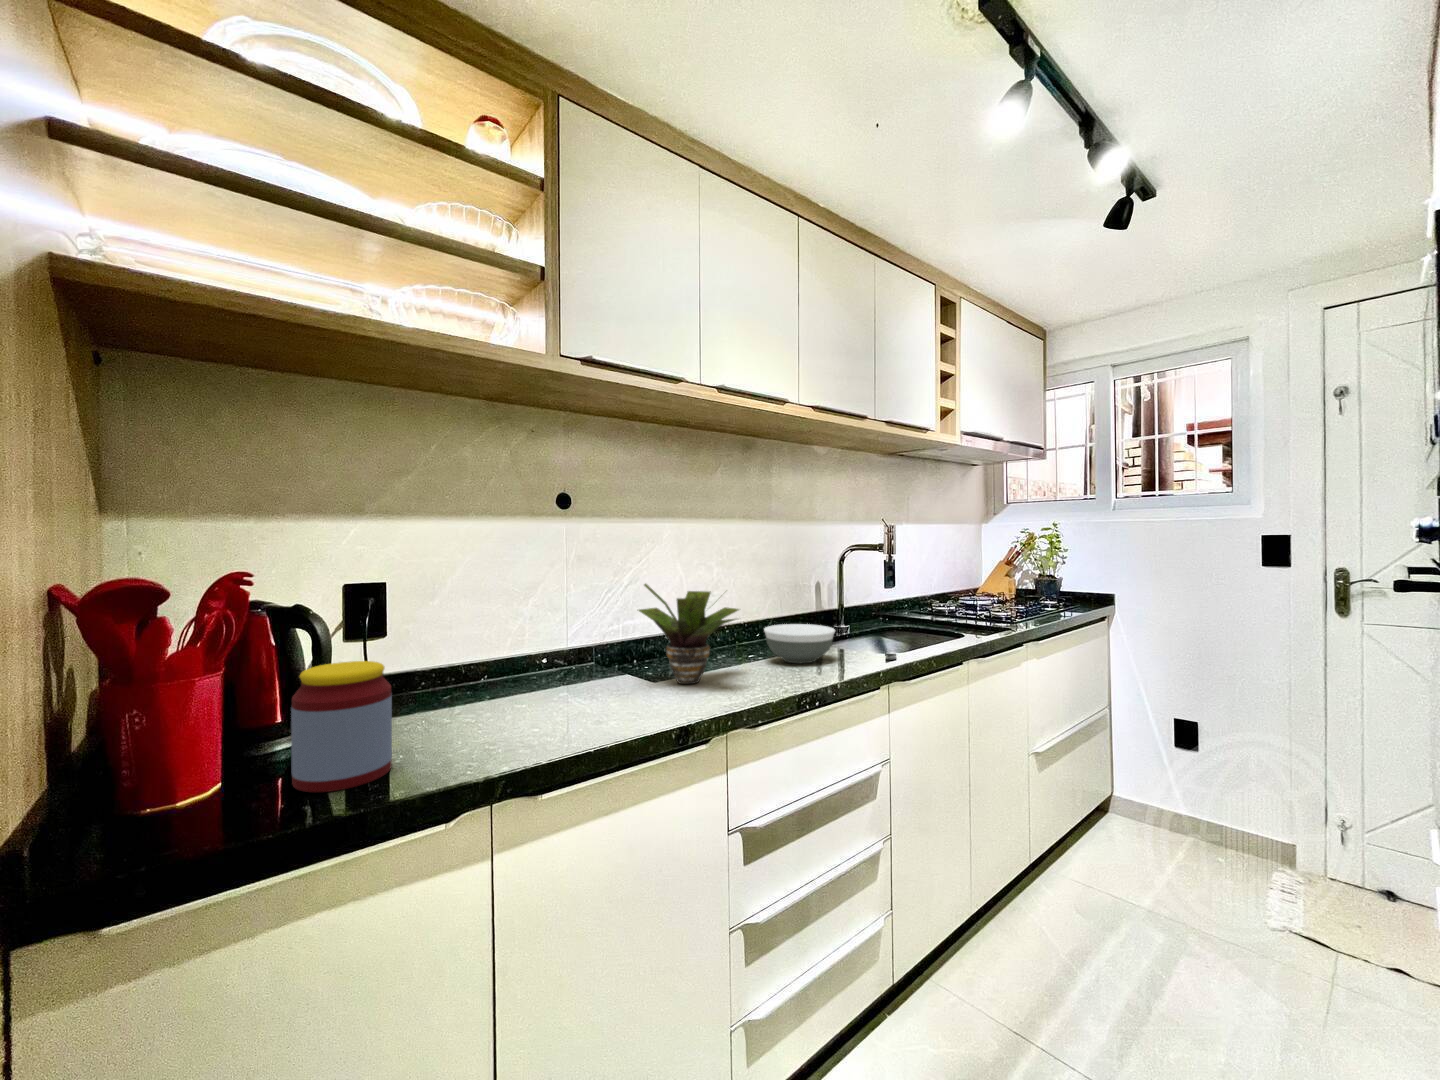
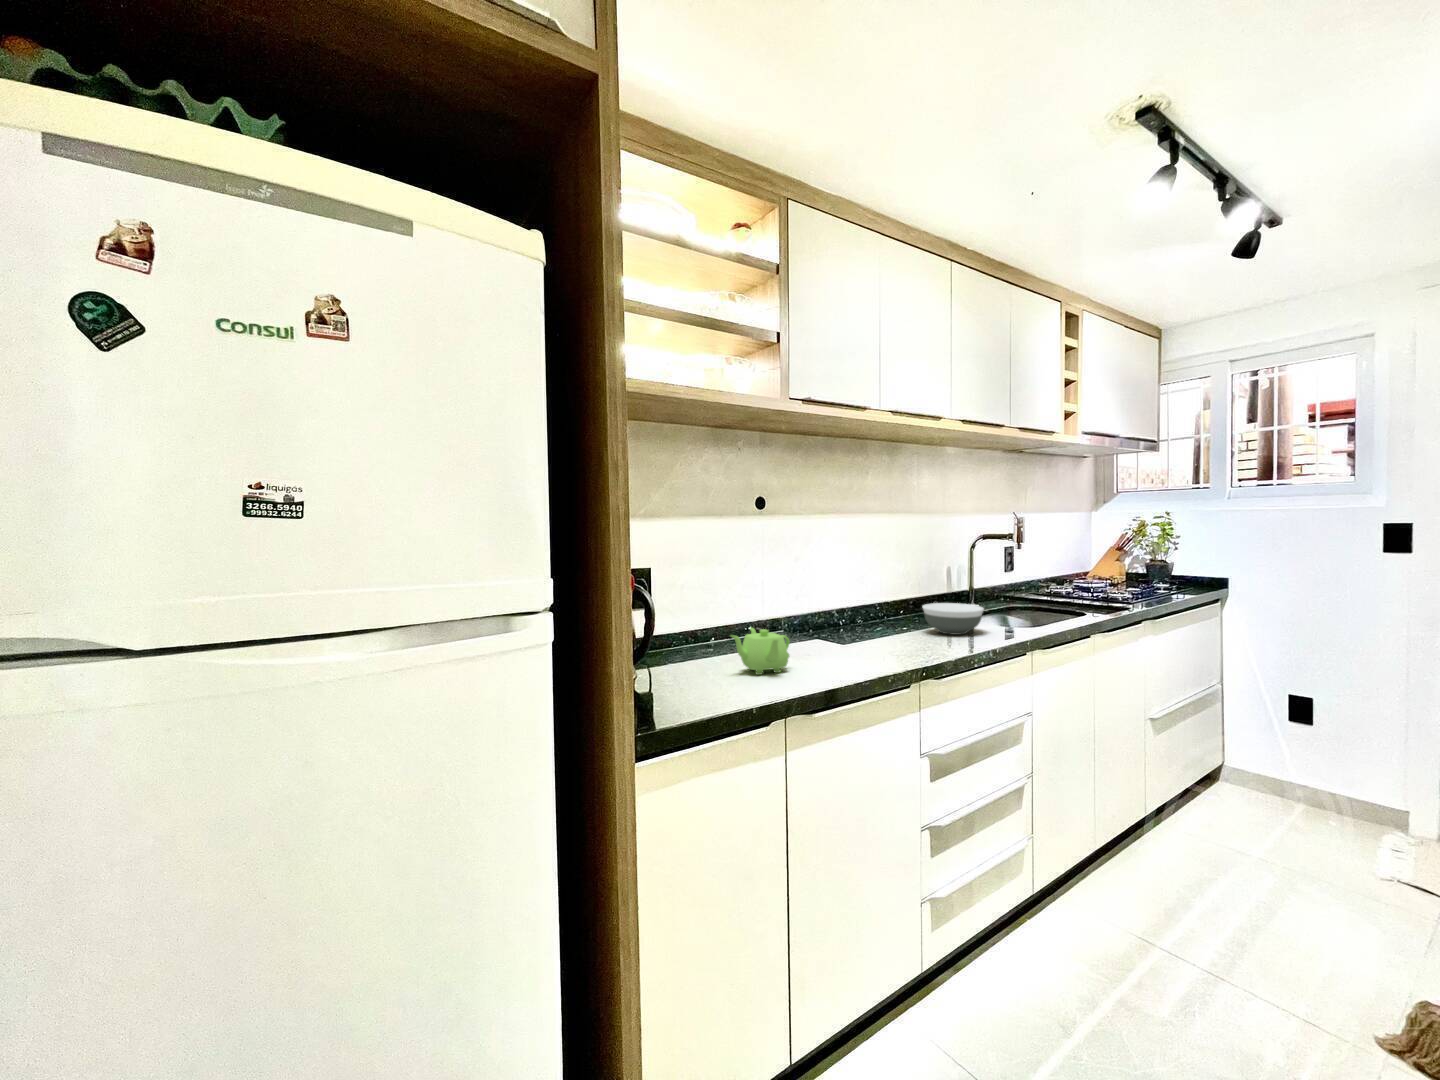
potted plant: present [639,584,739,684] -> none [828,570,922,648]
teapot: none [453,660,549,729] -> present [732,628,790,675]
jar: present [291,661,392,792] -> none [666,625,721,706]

